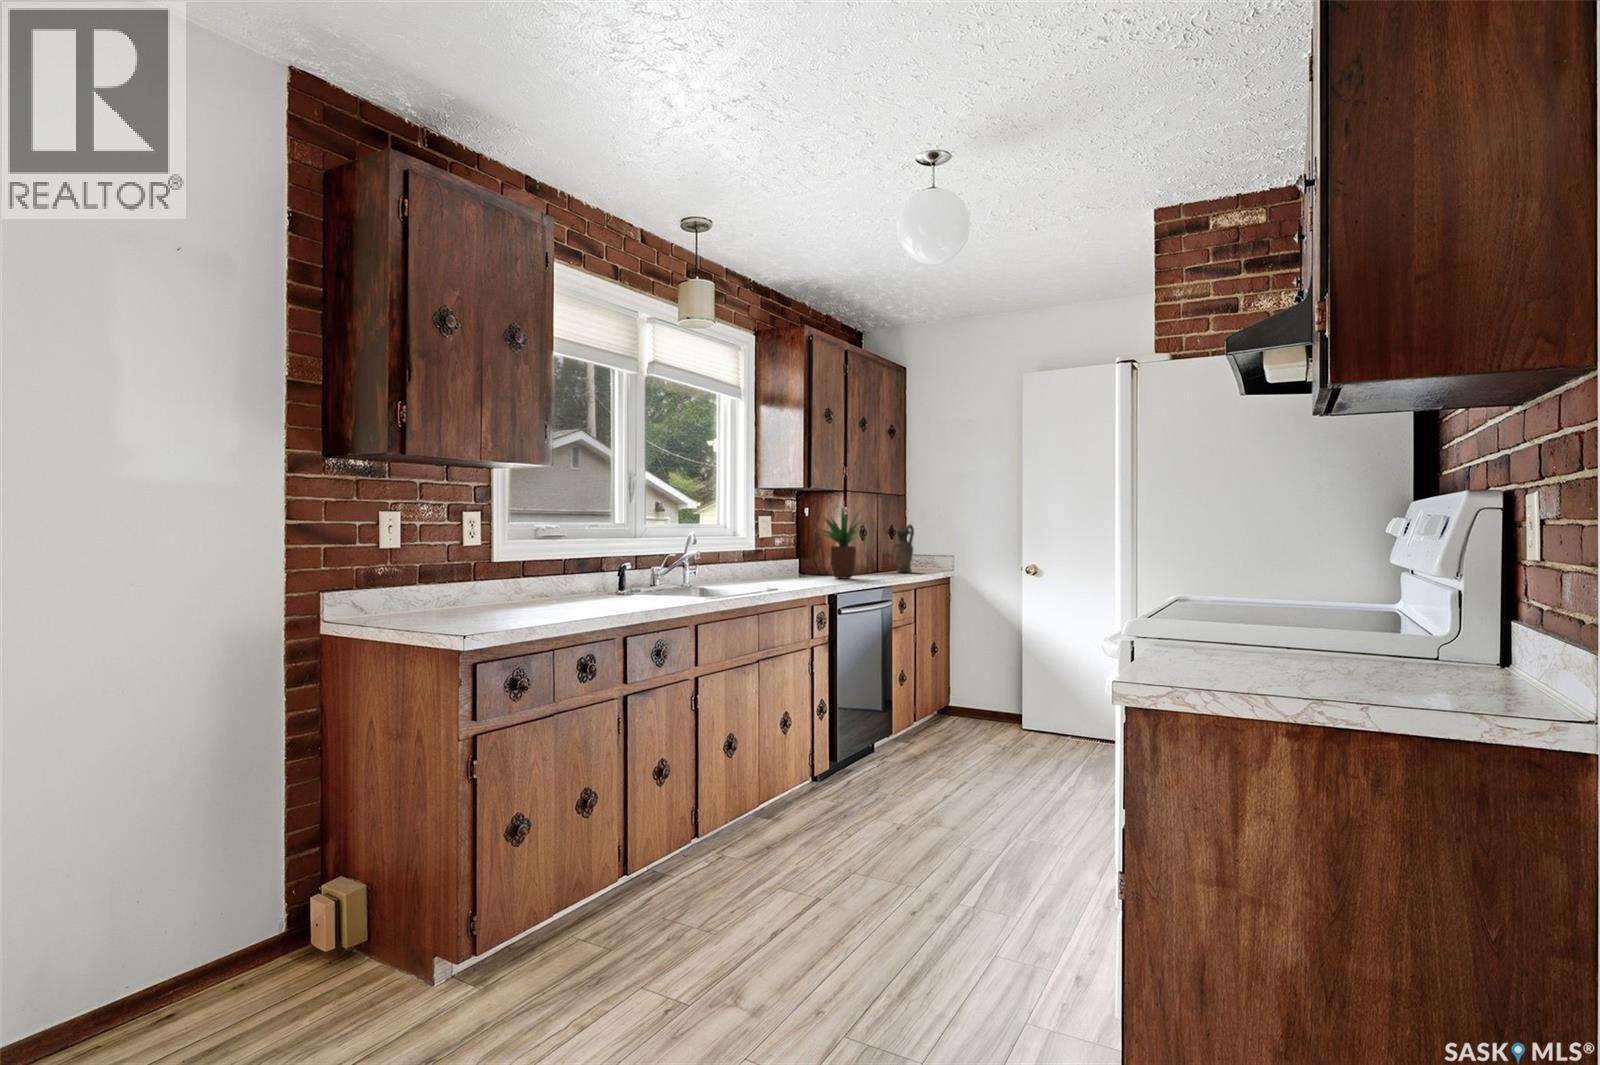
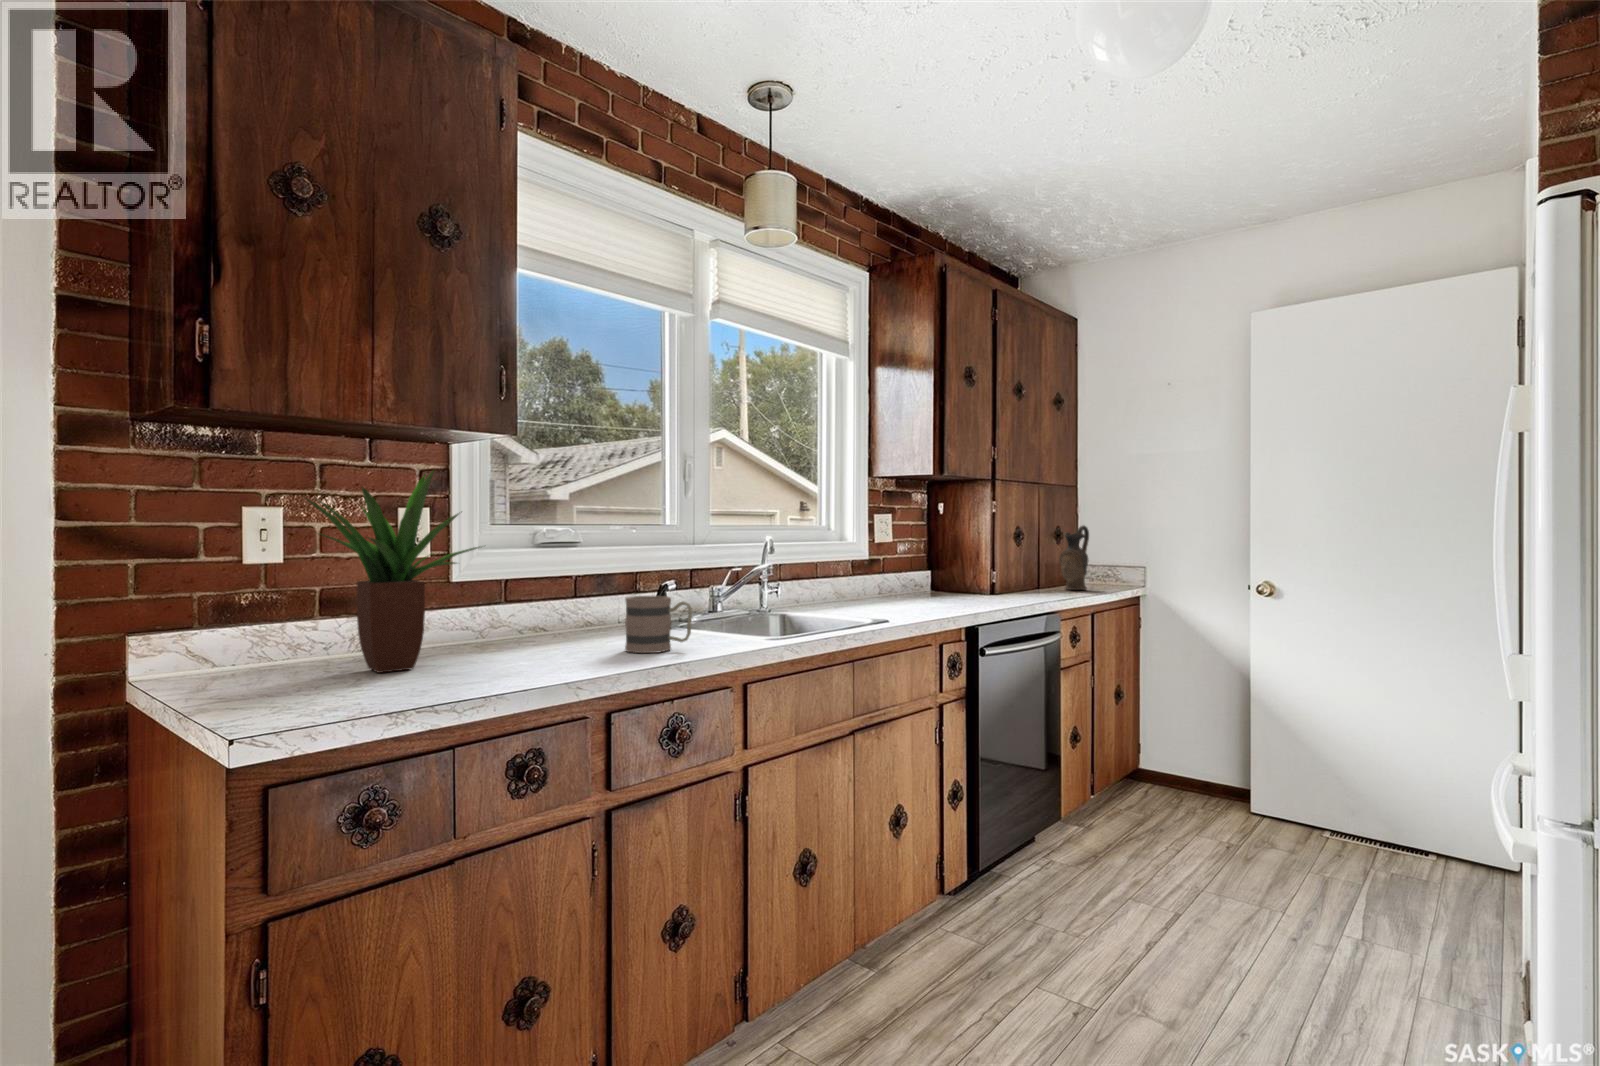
potted plant: present [816,508,860,579] -> present [307,471,479,673]
mug: none [619,569,664,604] -> present [625,596,692,653]

